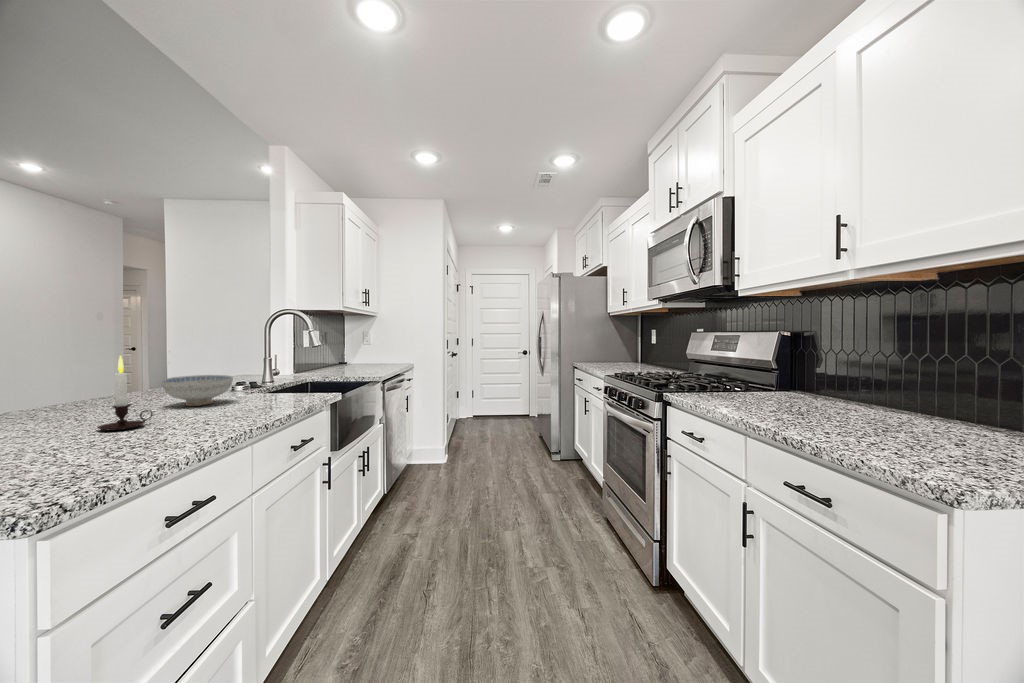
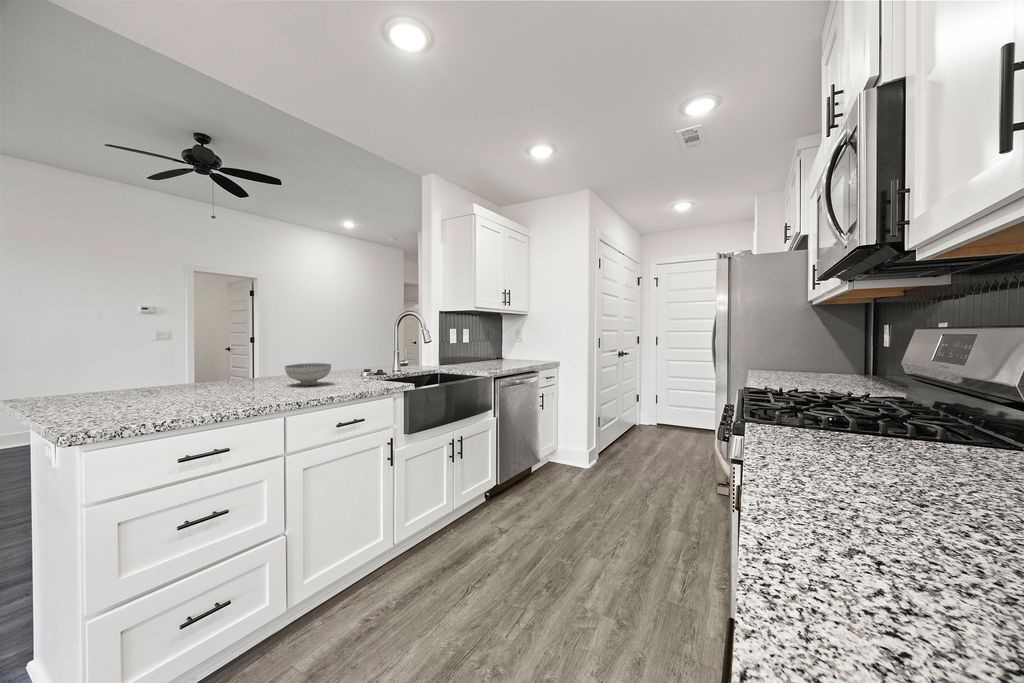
candle: present [98,356,153,431] -> none [214,347,250,397]

